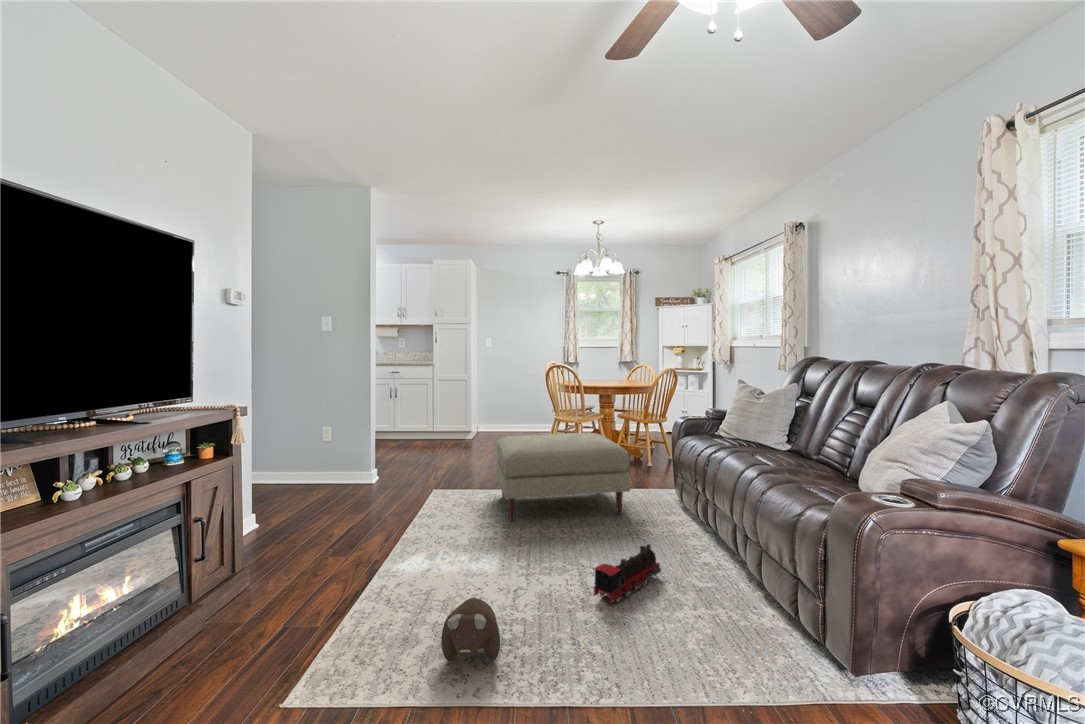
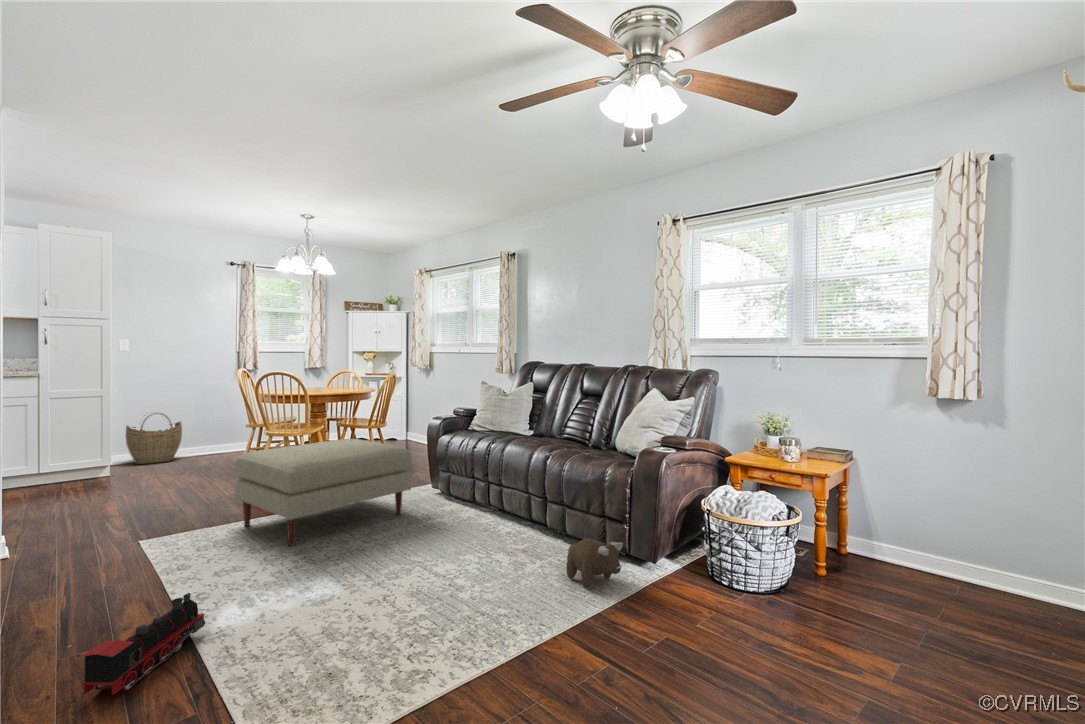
woven basket: none [491,395,525,435] -> present [126,412,182,464]
toy train: present [594,544,661,603] -> present [82,593,205,695]
plush toy: present [441,598,500,662] -> present [566,539,623,588]

